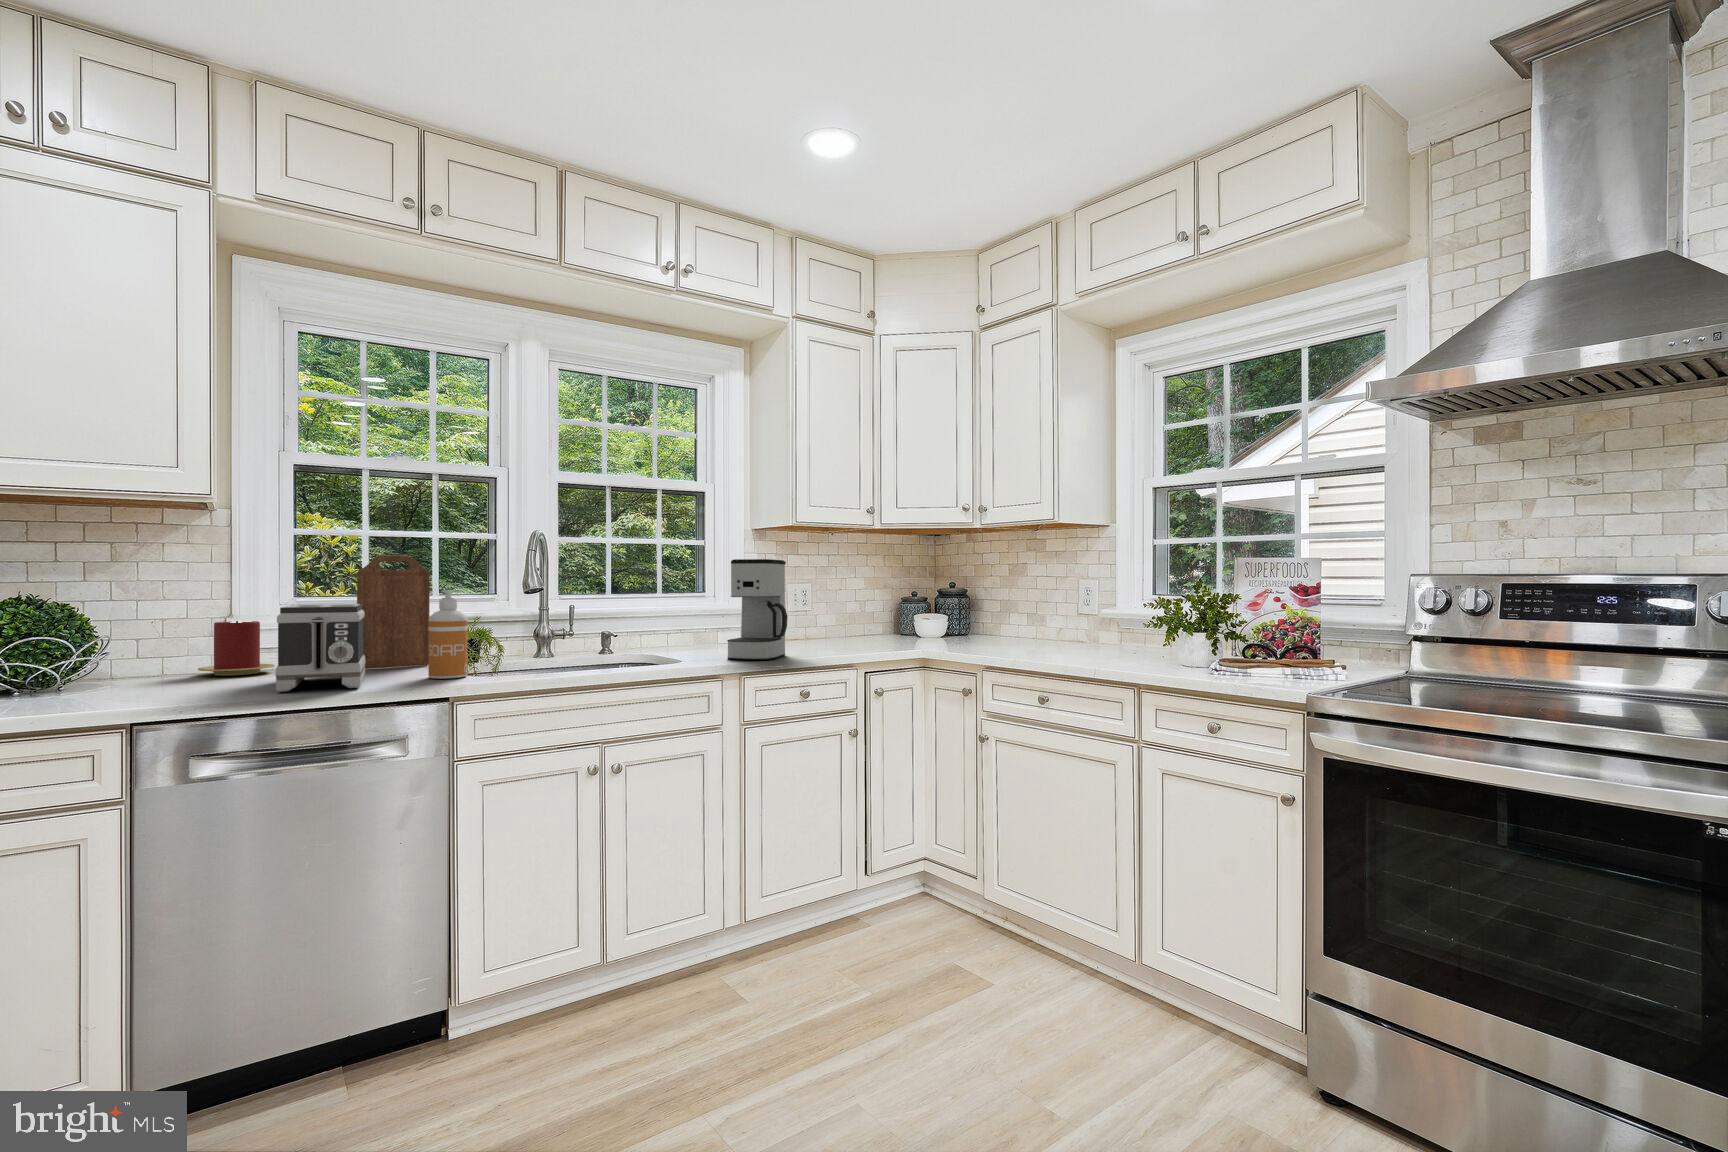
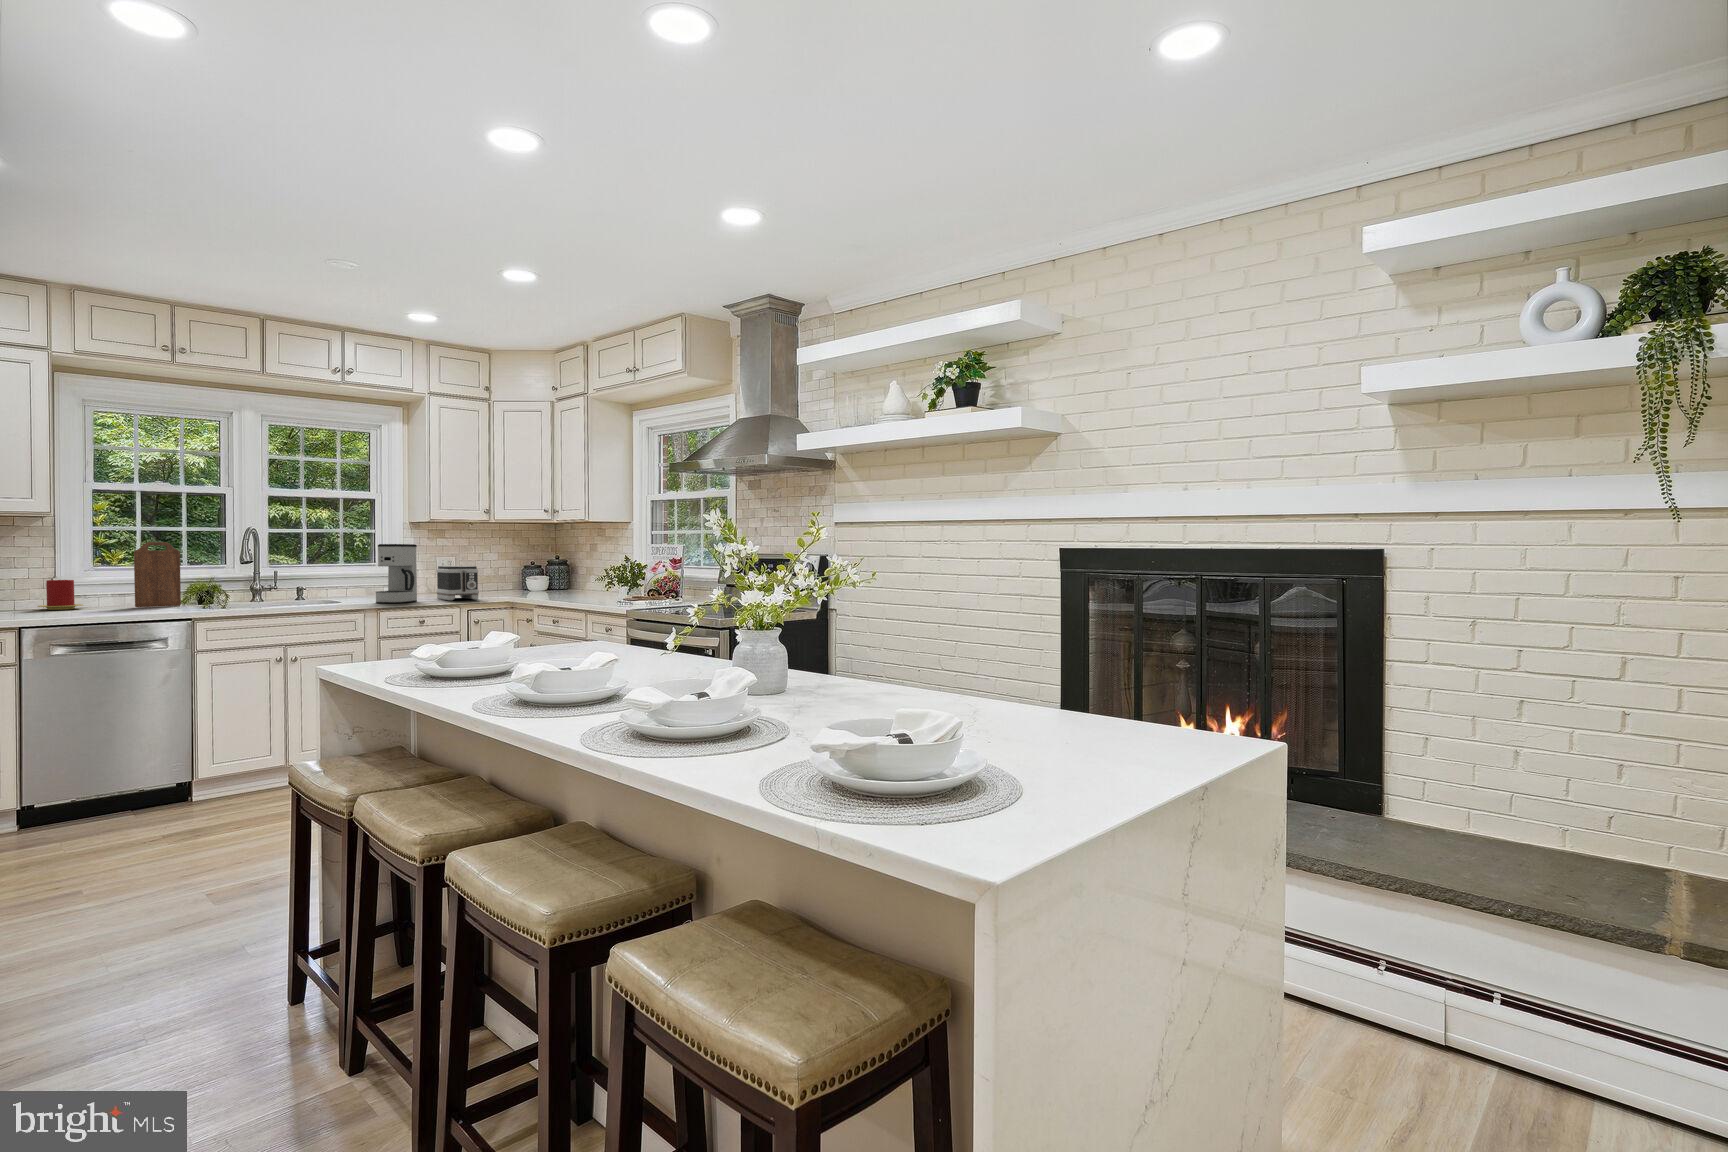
soap dispenser: present [428,590,467,679] -> none [180,562,204,610]
toaster: present [275,604,366,692] -> present [436,566,479,600]

